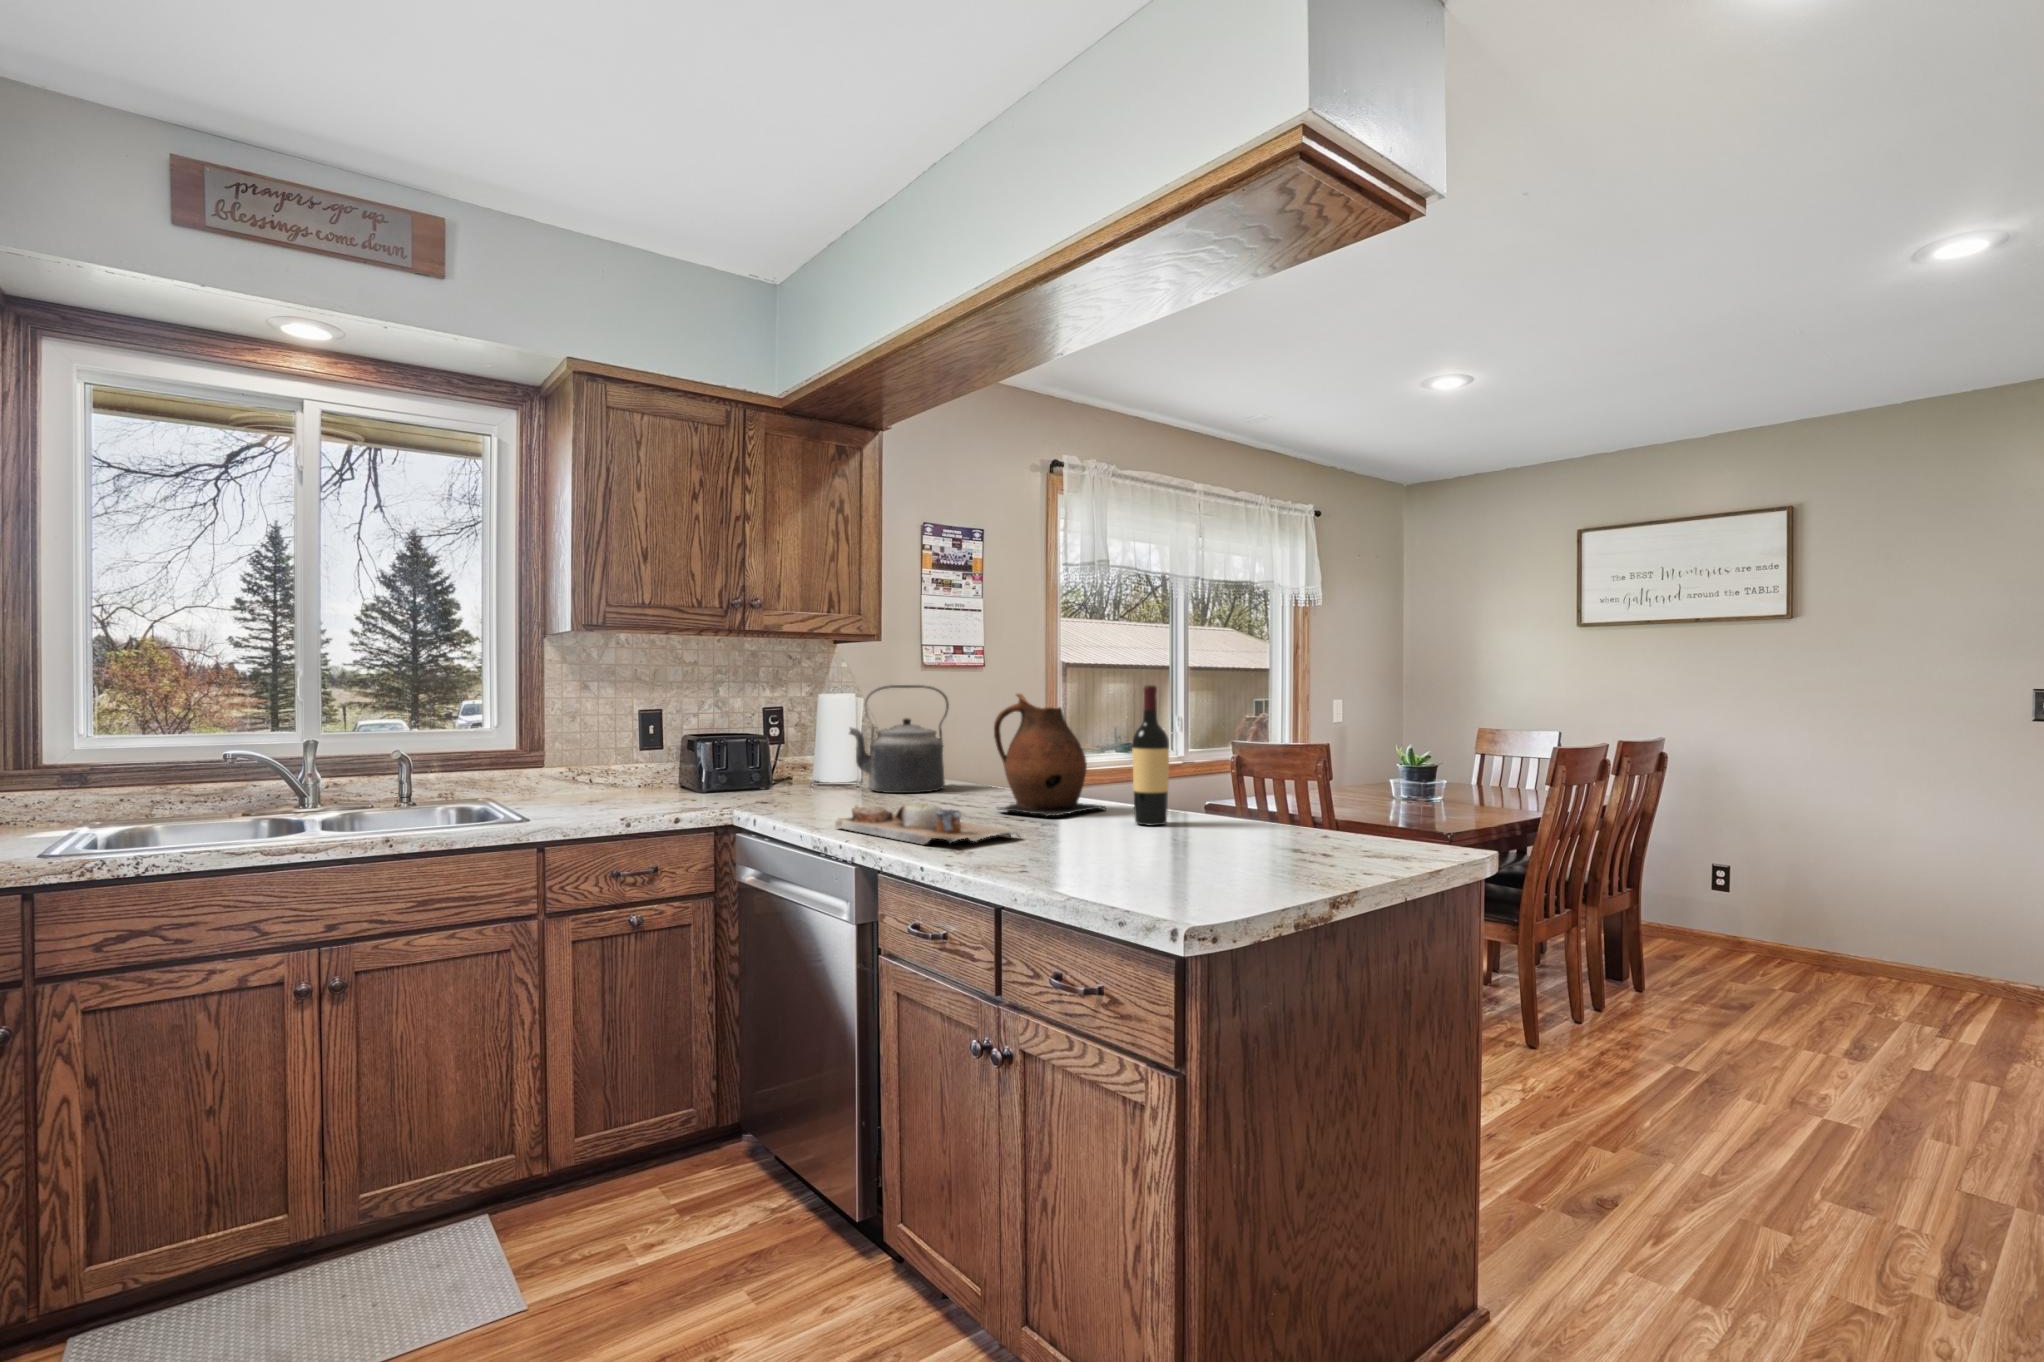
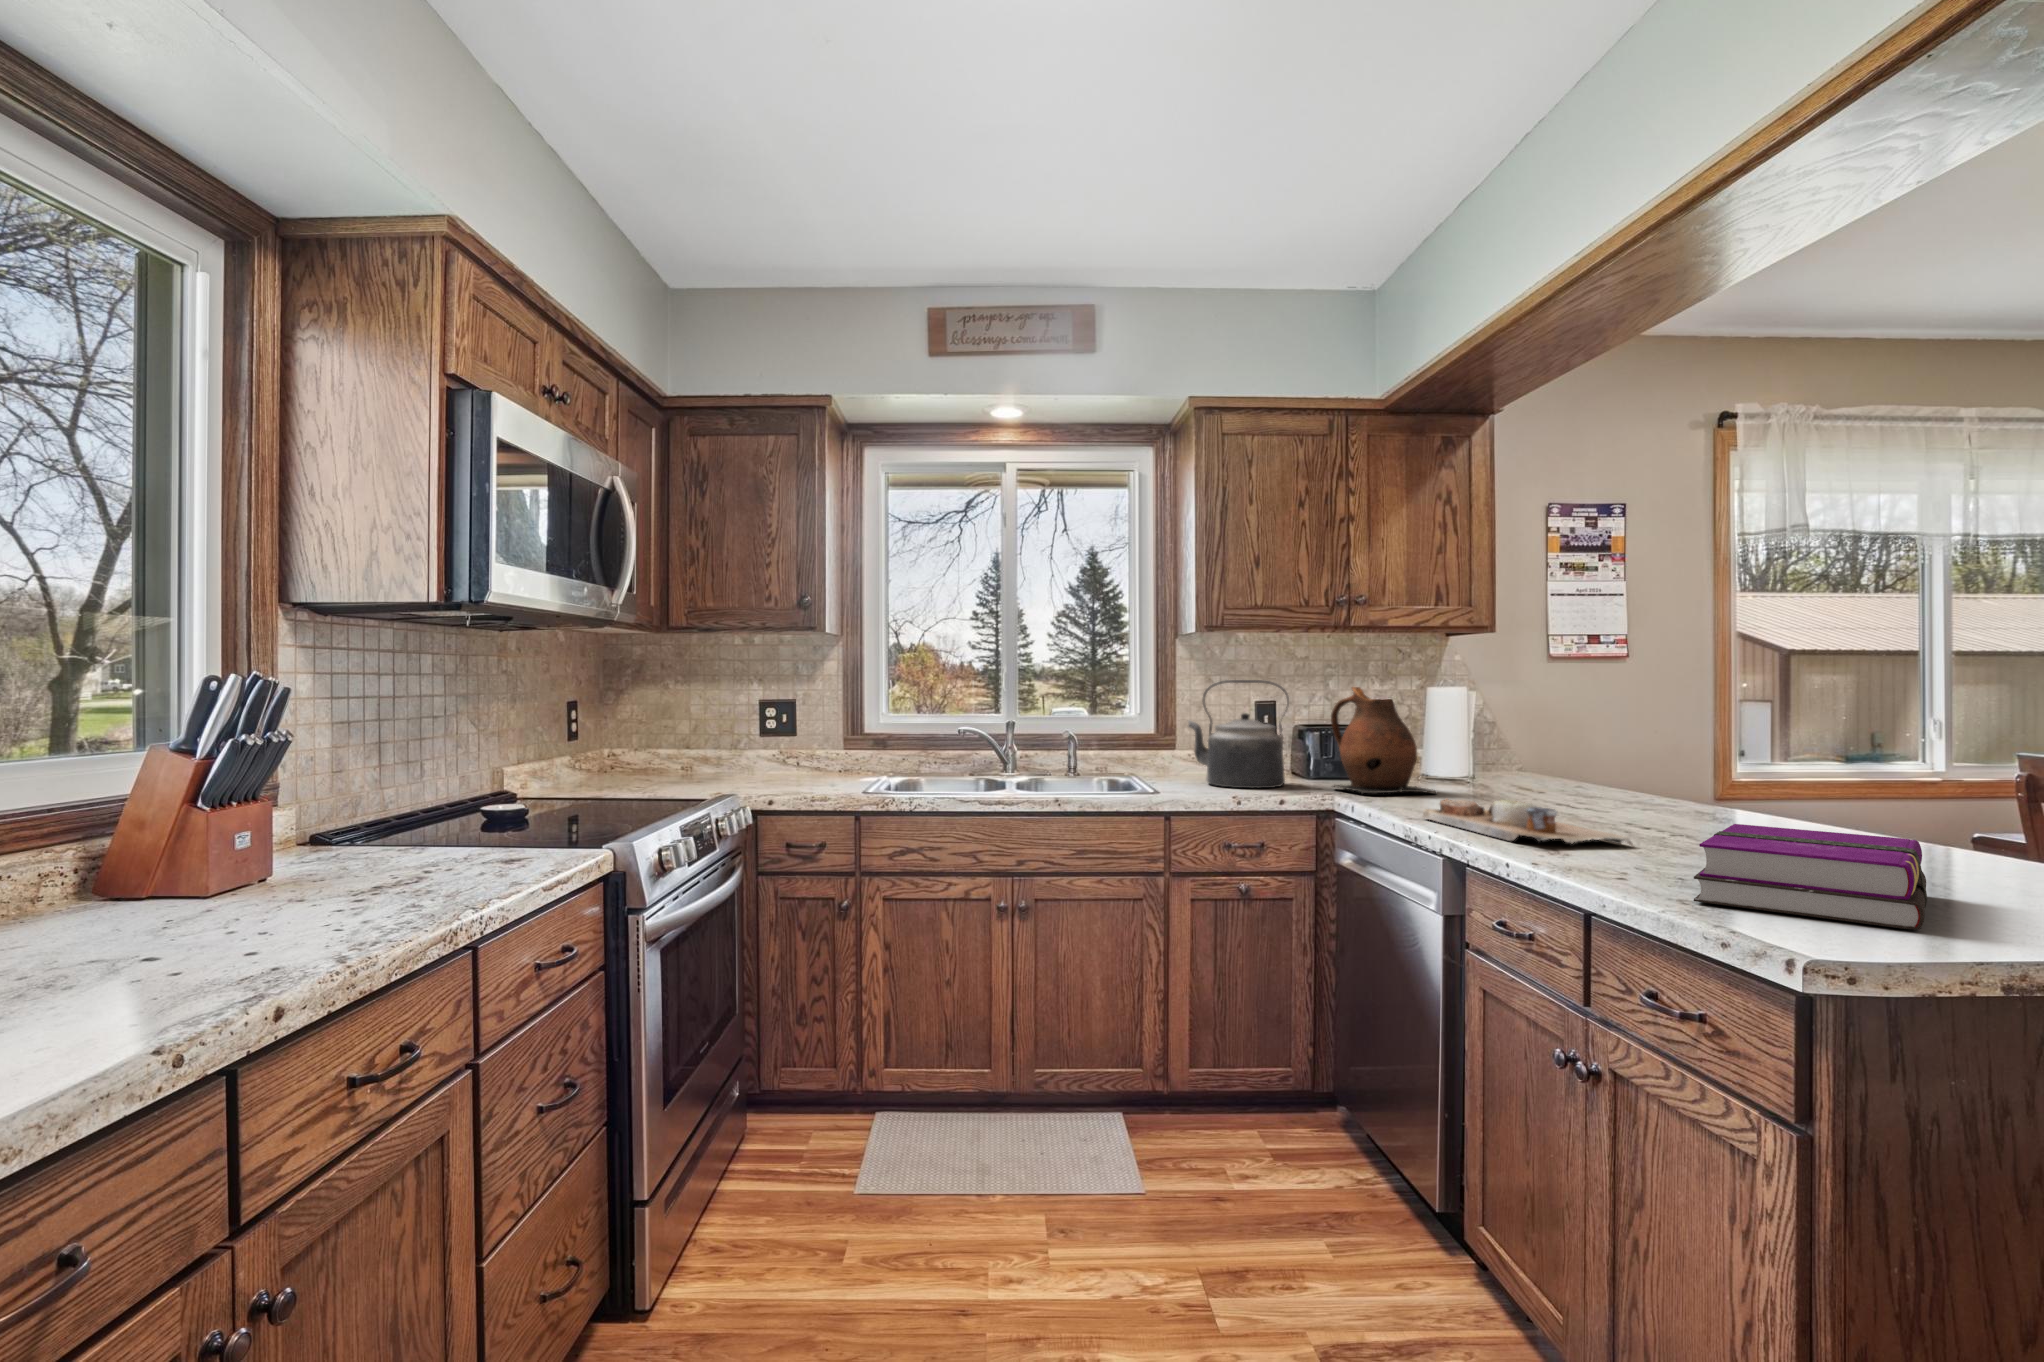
kettle: present [849,685,949,793] -> present [1188,680,1289,788]
wine bottle: present [1132,685,1169,826] -> none [1803,678,1862,851]
ceramic pitcher: present [994,693,1105,817] -> present [1331,687,1436,793]
hardback book: none [1091,813,1241,890] -> present [1694,824,1927,930]

